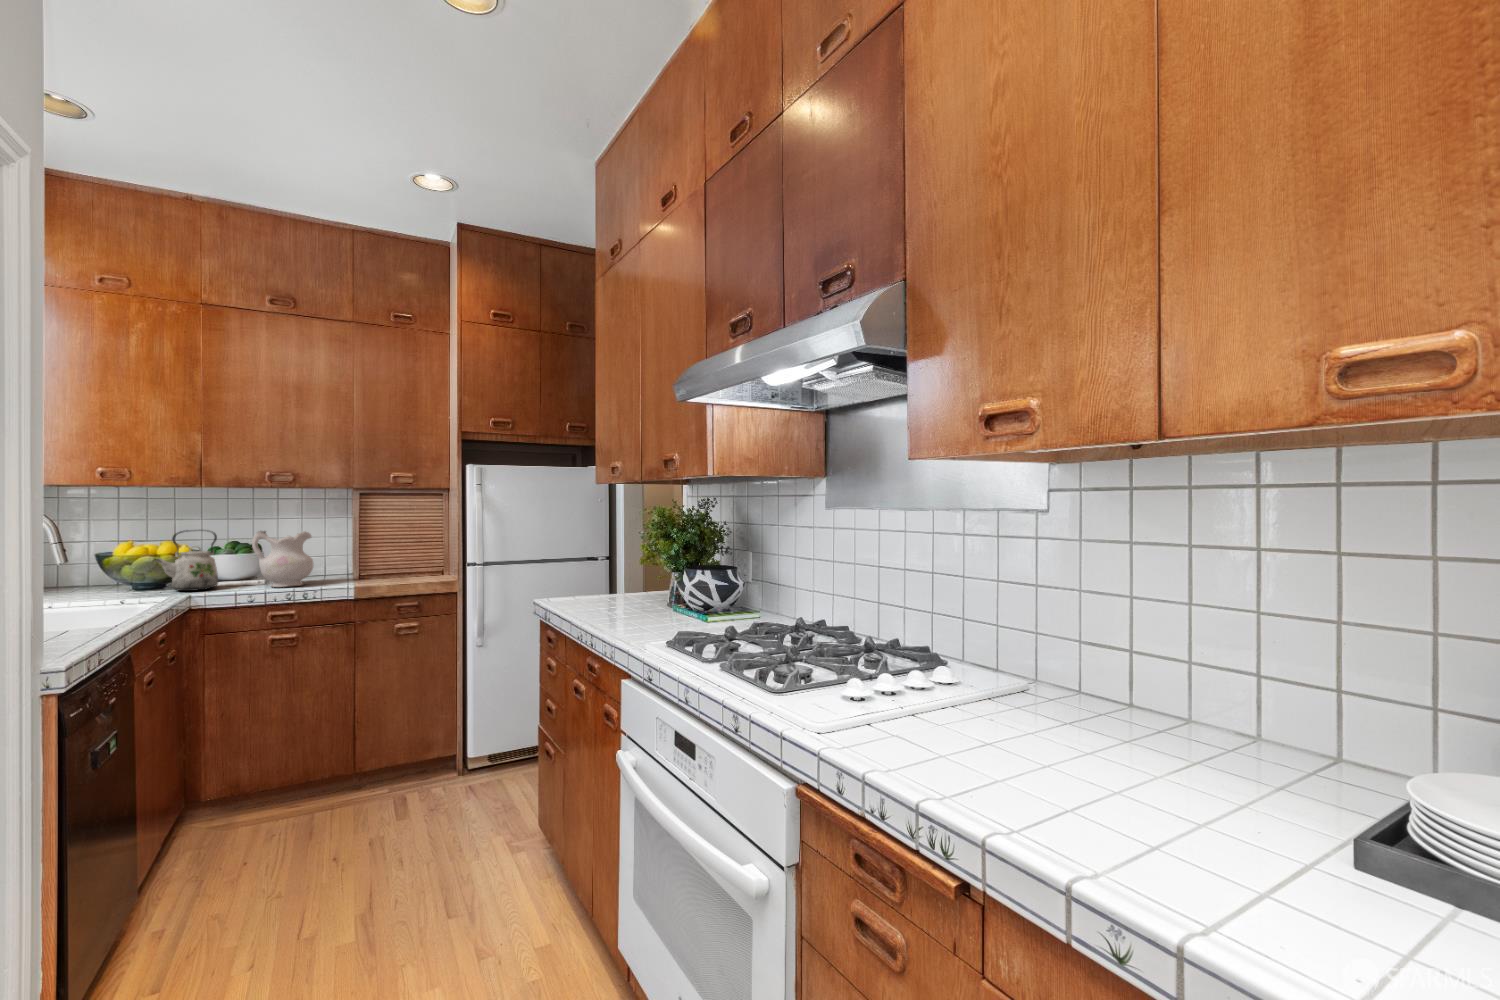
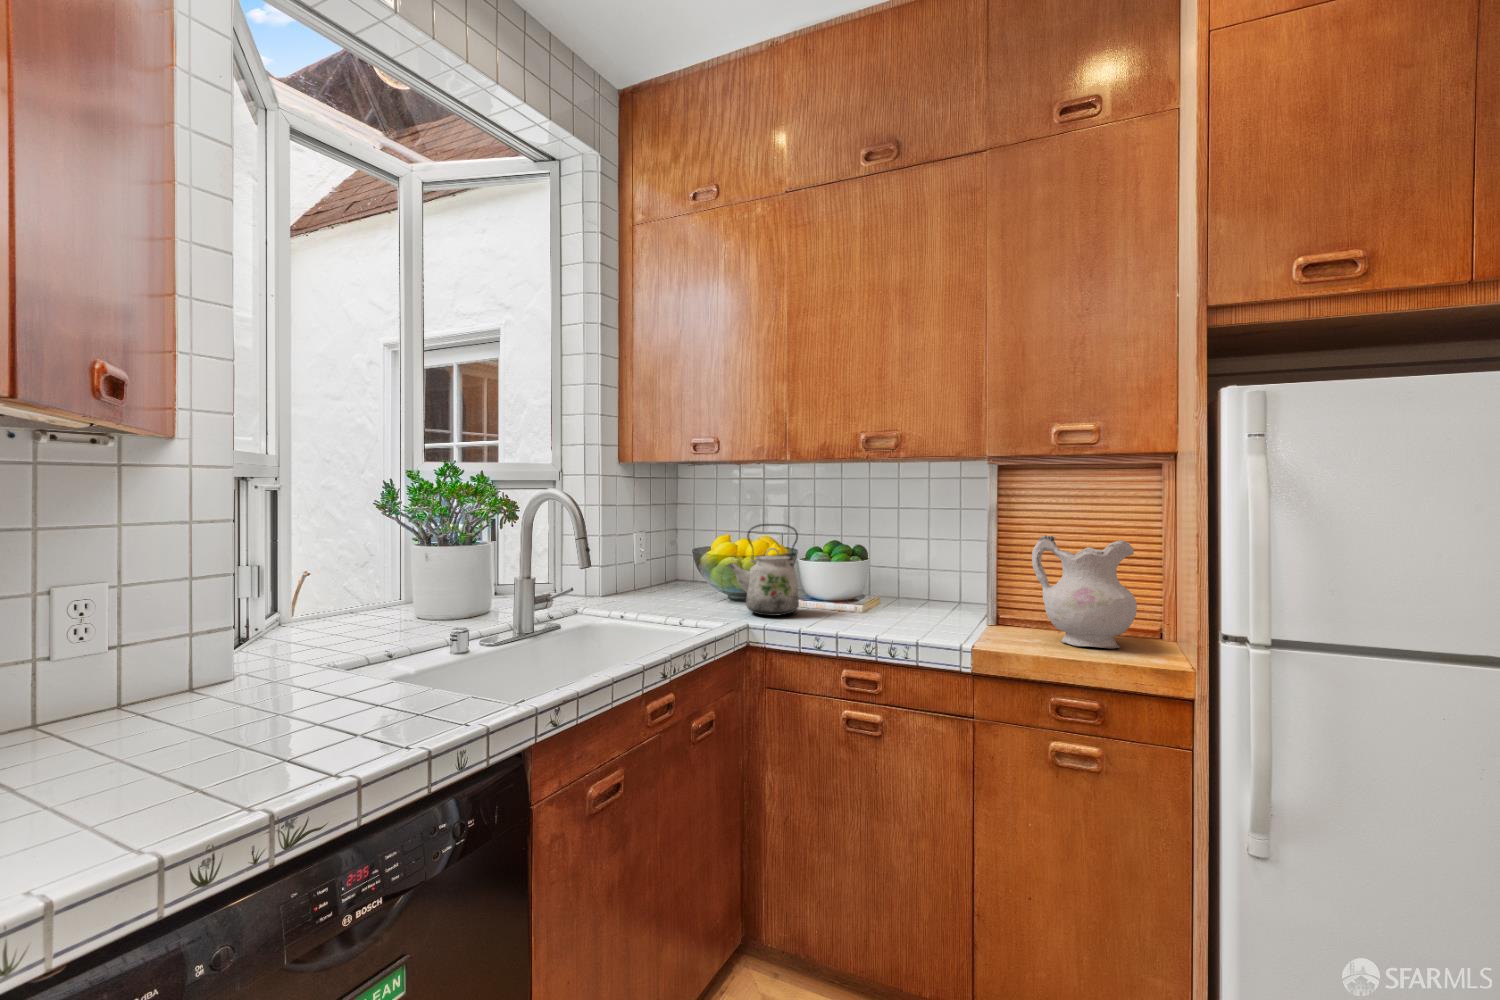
ceramic pitcher: present [252,531,313,587] -> present [1032,535,1137,648]

